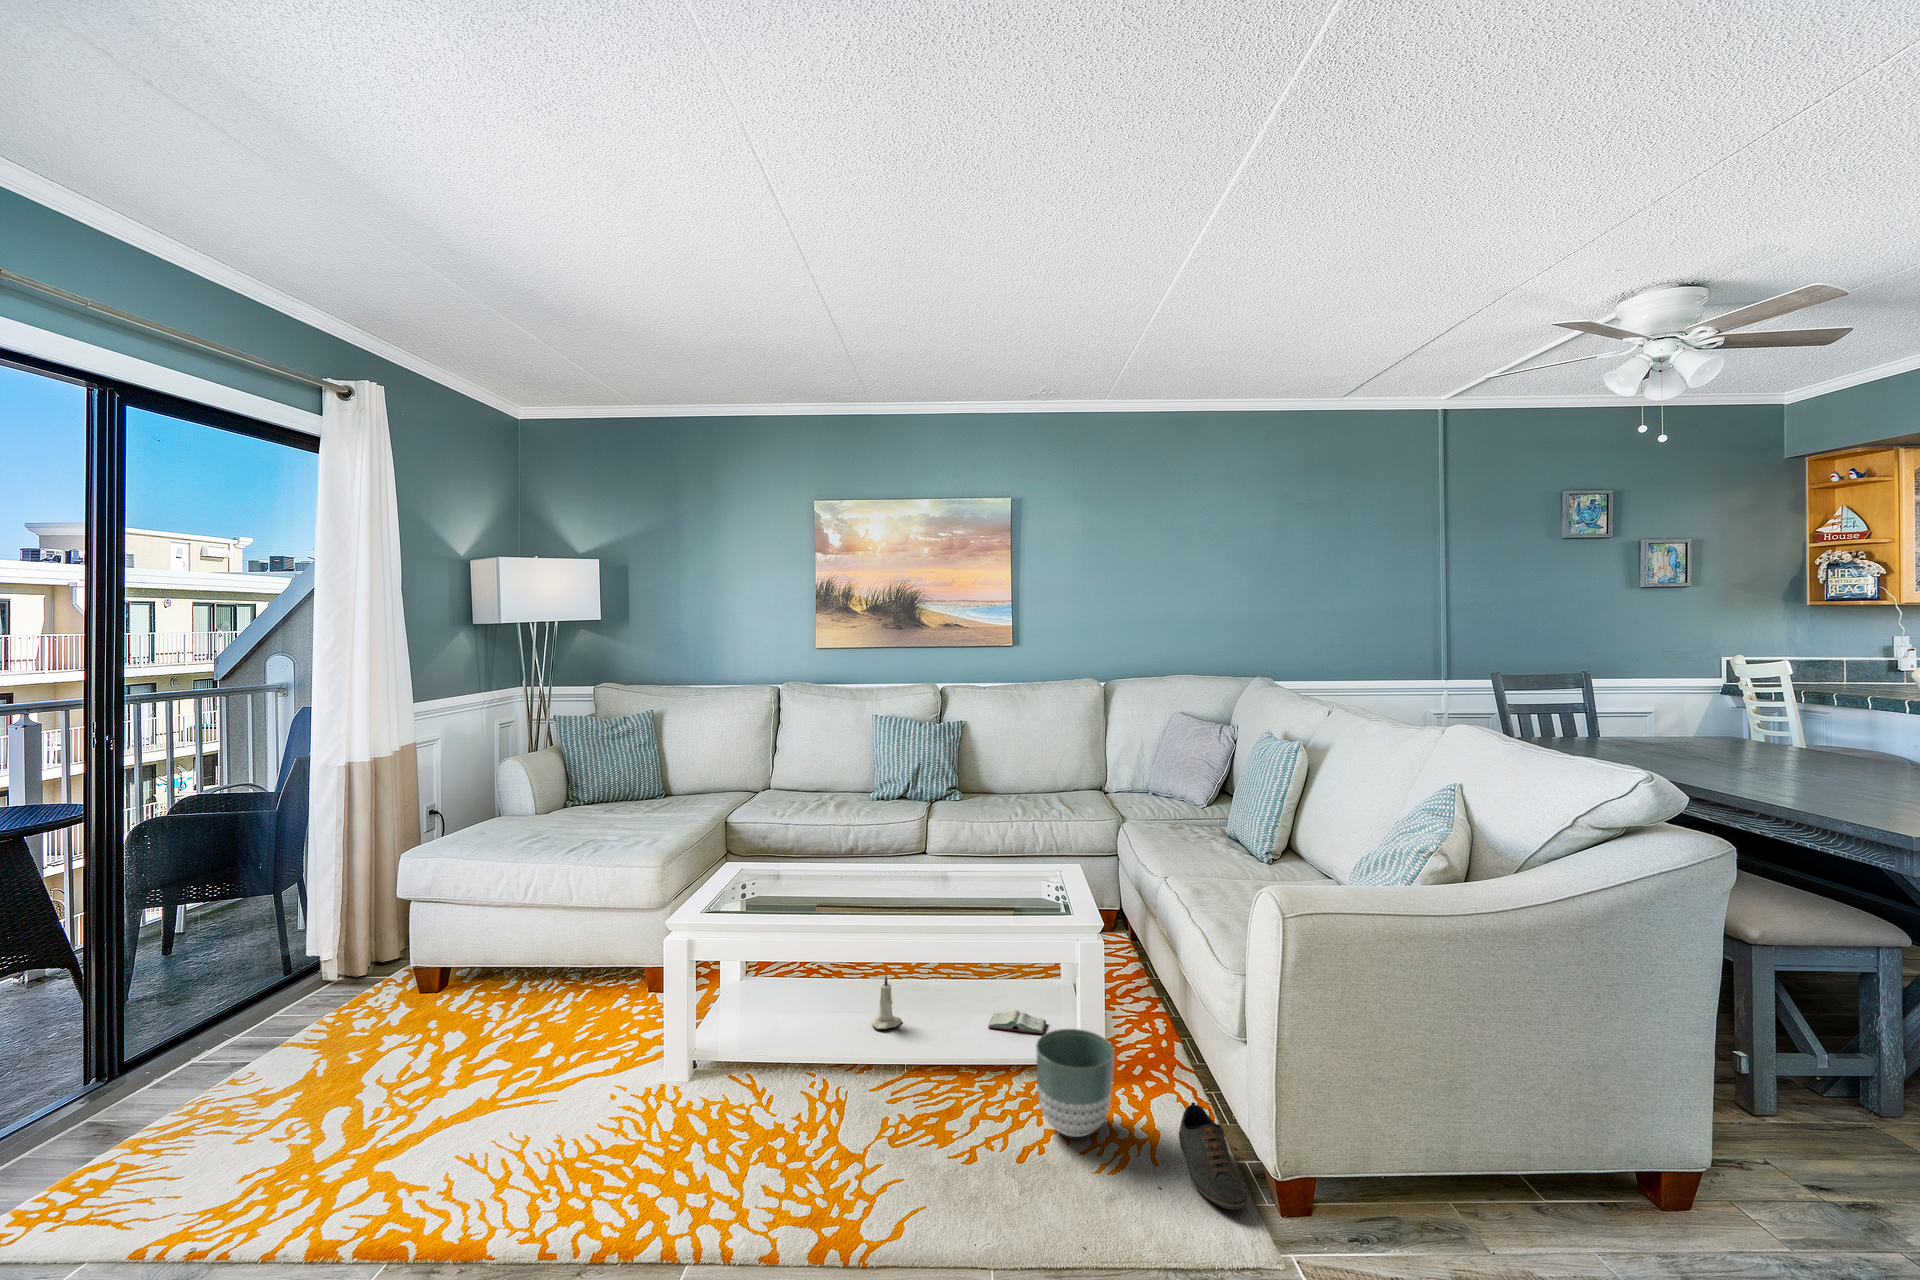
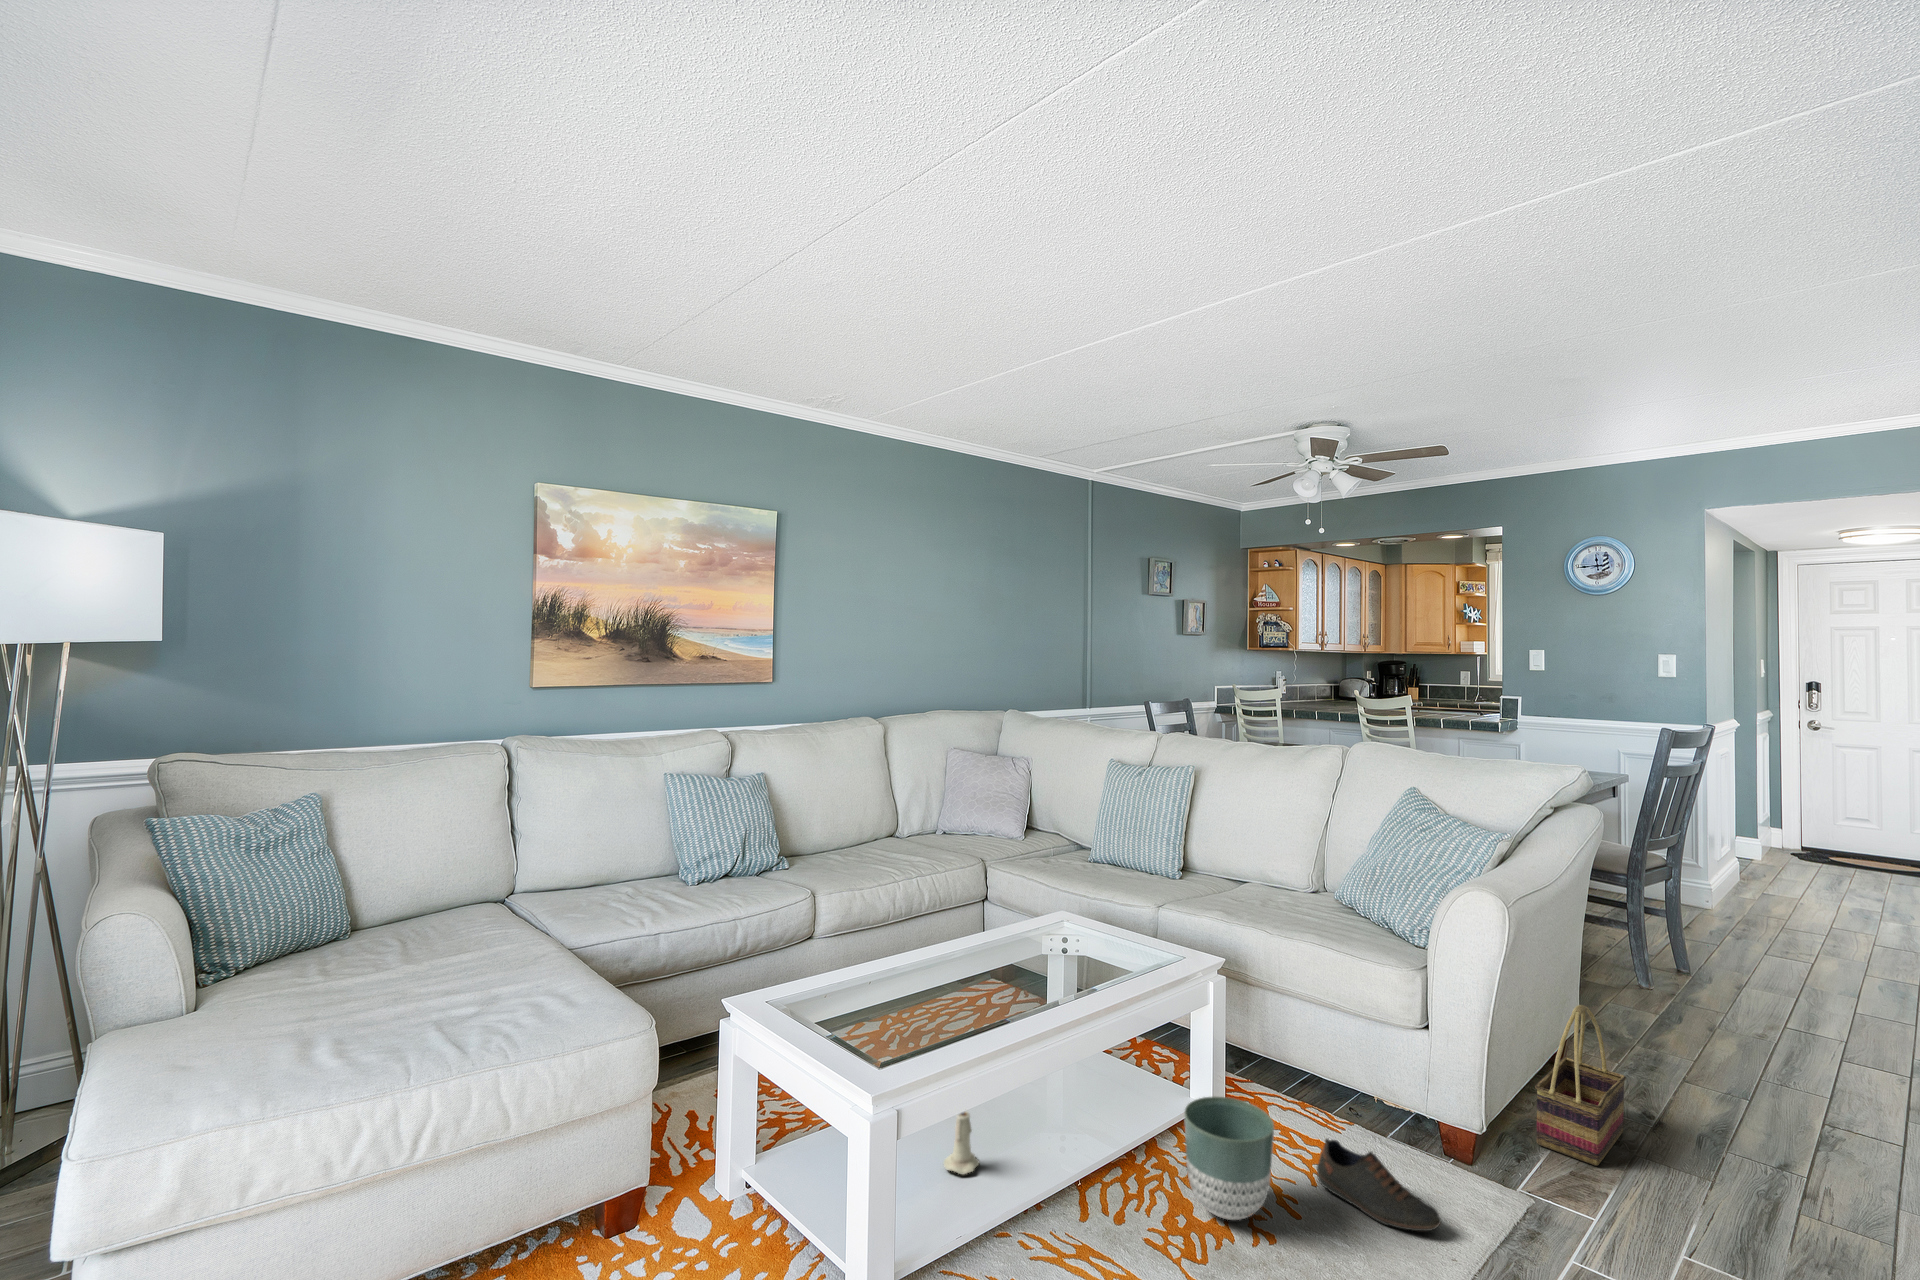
book: present [988,1010,1046,1034] -> none [1055,1100,1125,1130]
basket: none [1488,1062,1647,1246] -> present [1535,1005,1626,1166]

